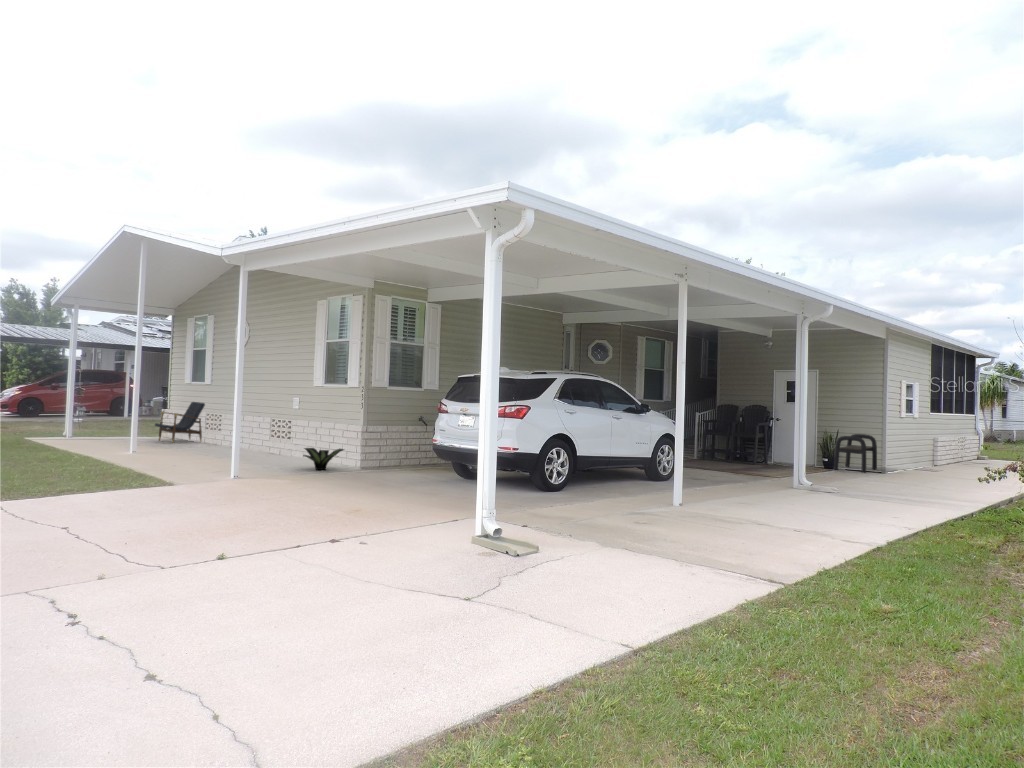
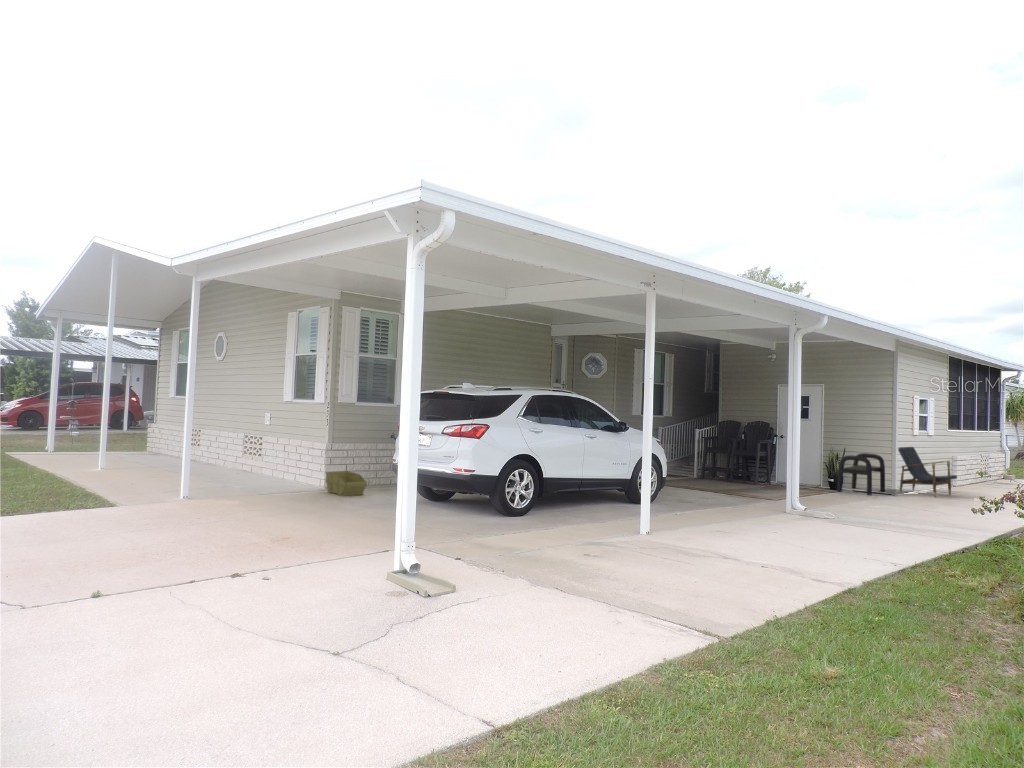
lounge chair: present [155,402,205,443] -> present [898,447,957,497]
potted plant: present [303,448,344,470] -> none [260,466,310,490]
storage bin: none [363,452,403,475] -> present [326,471,367,496]

